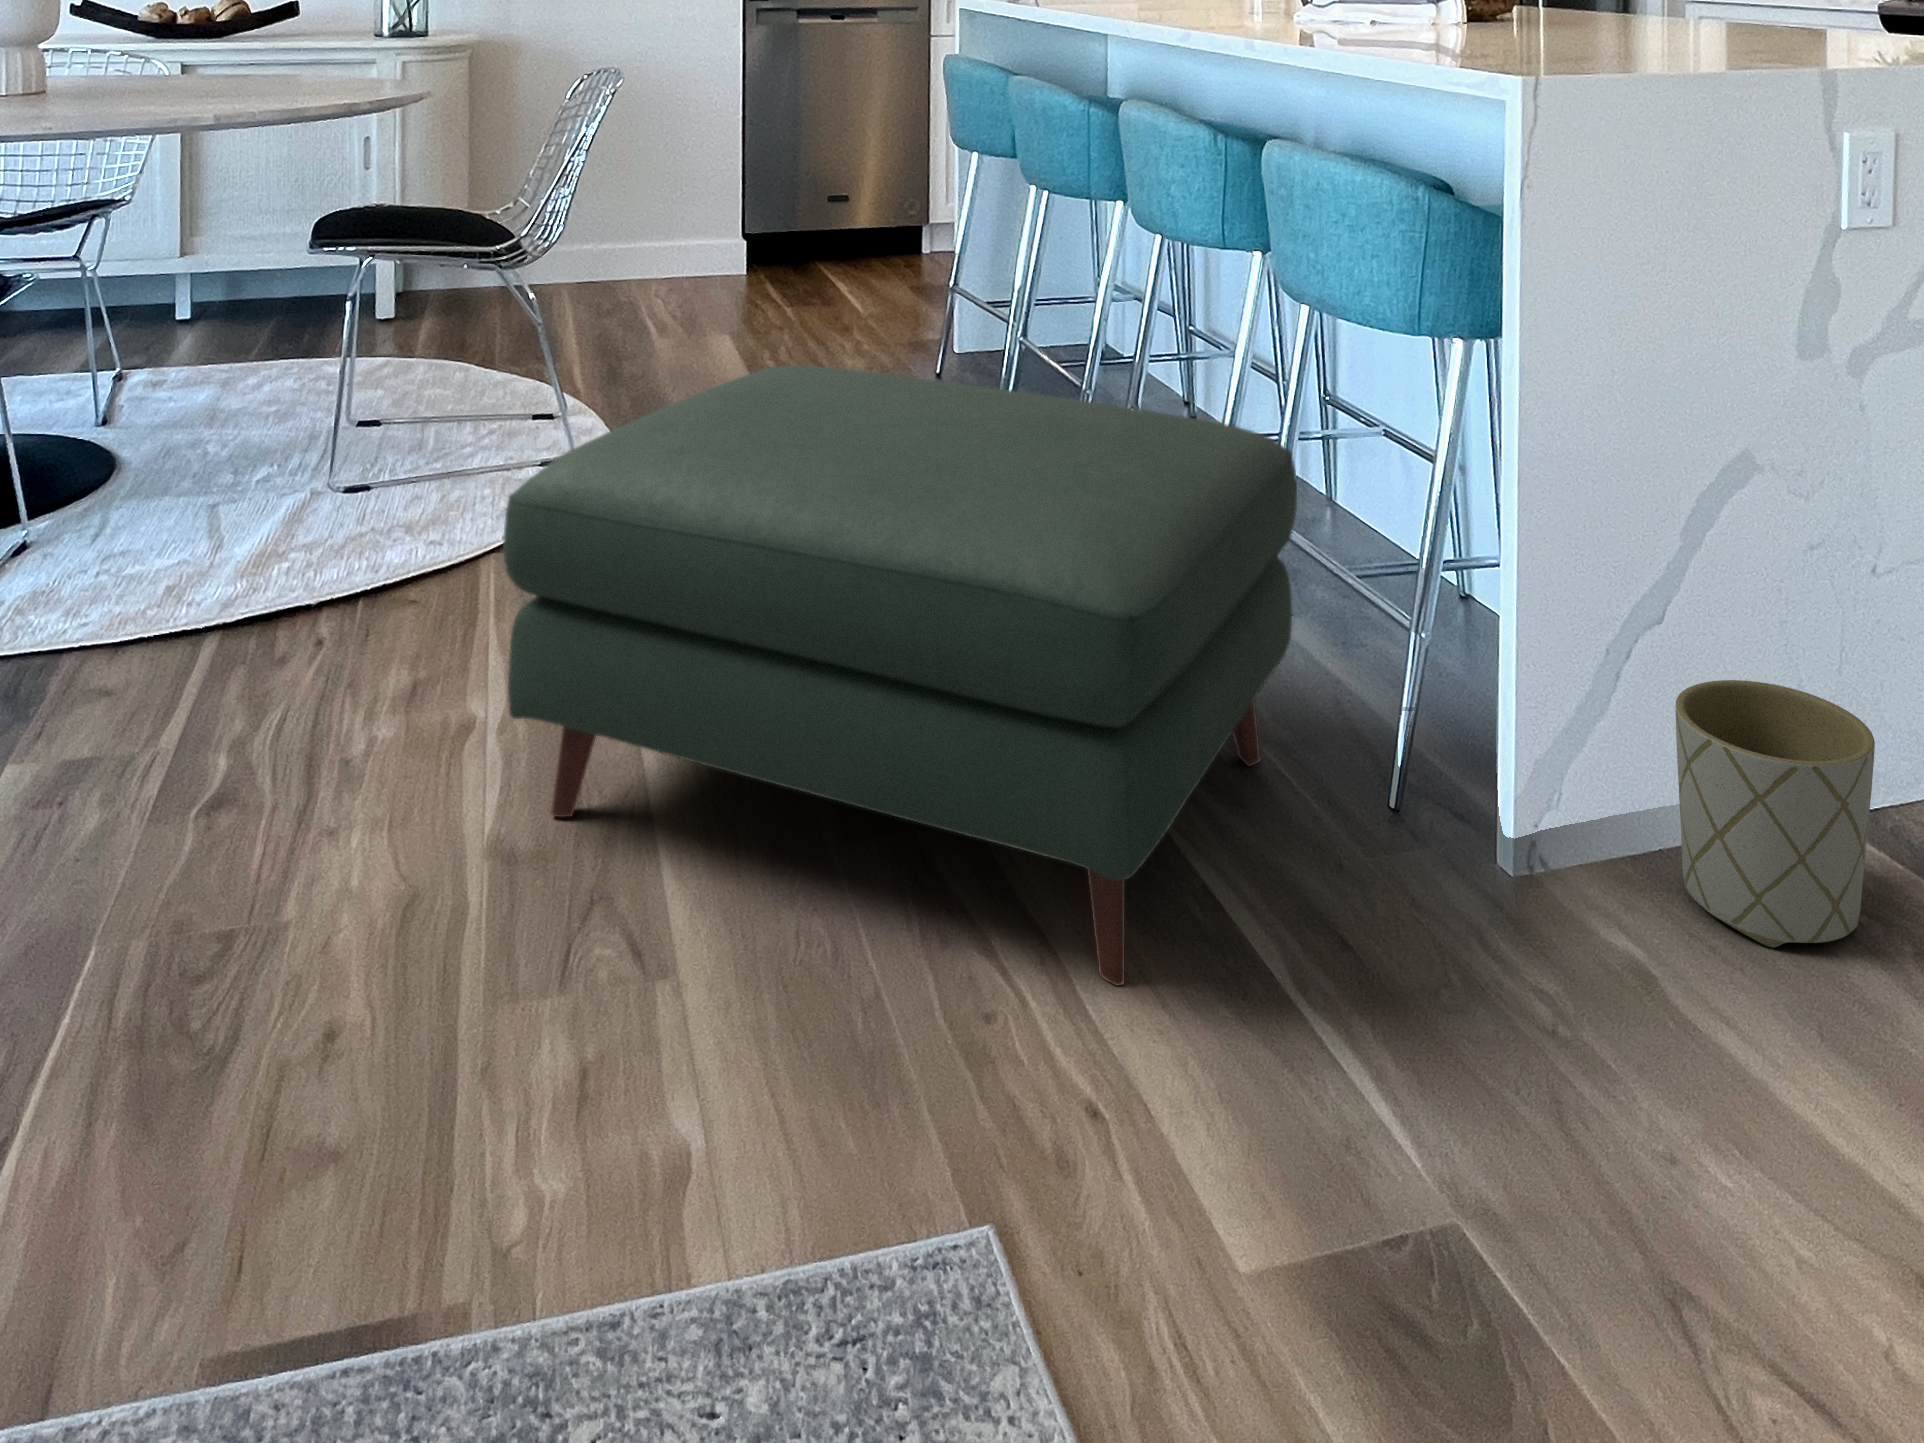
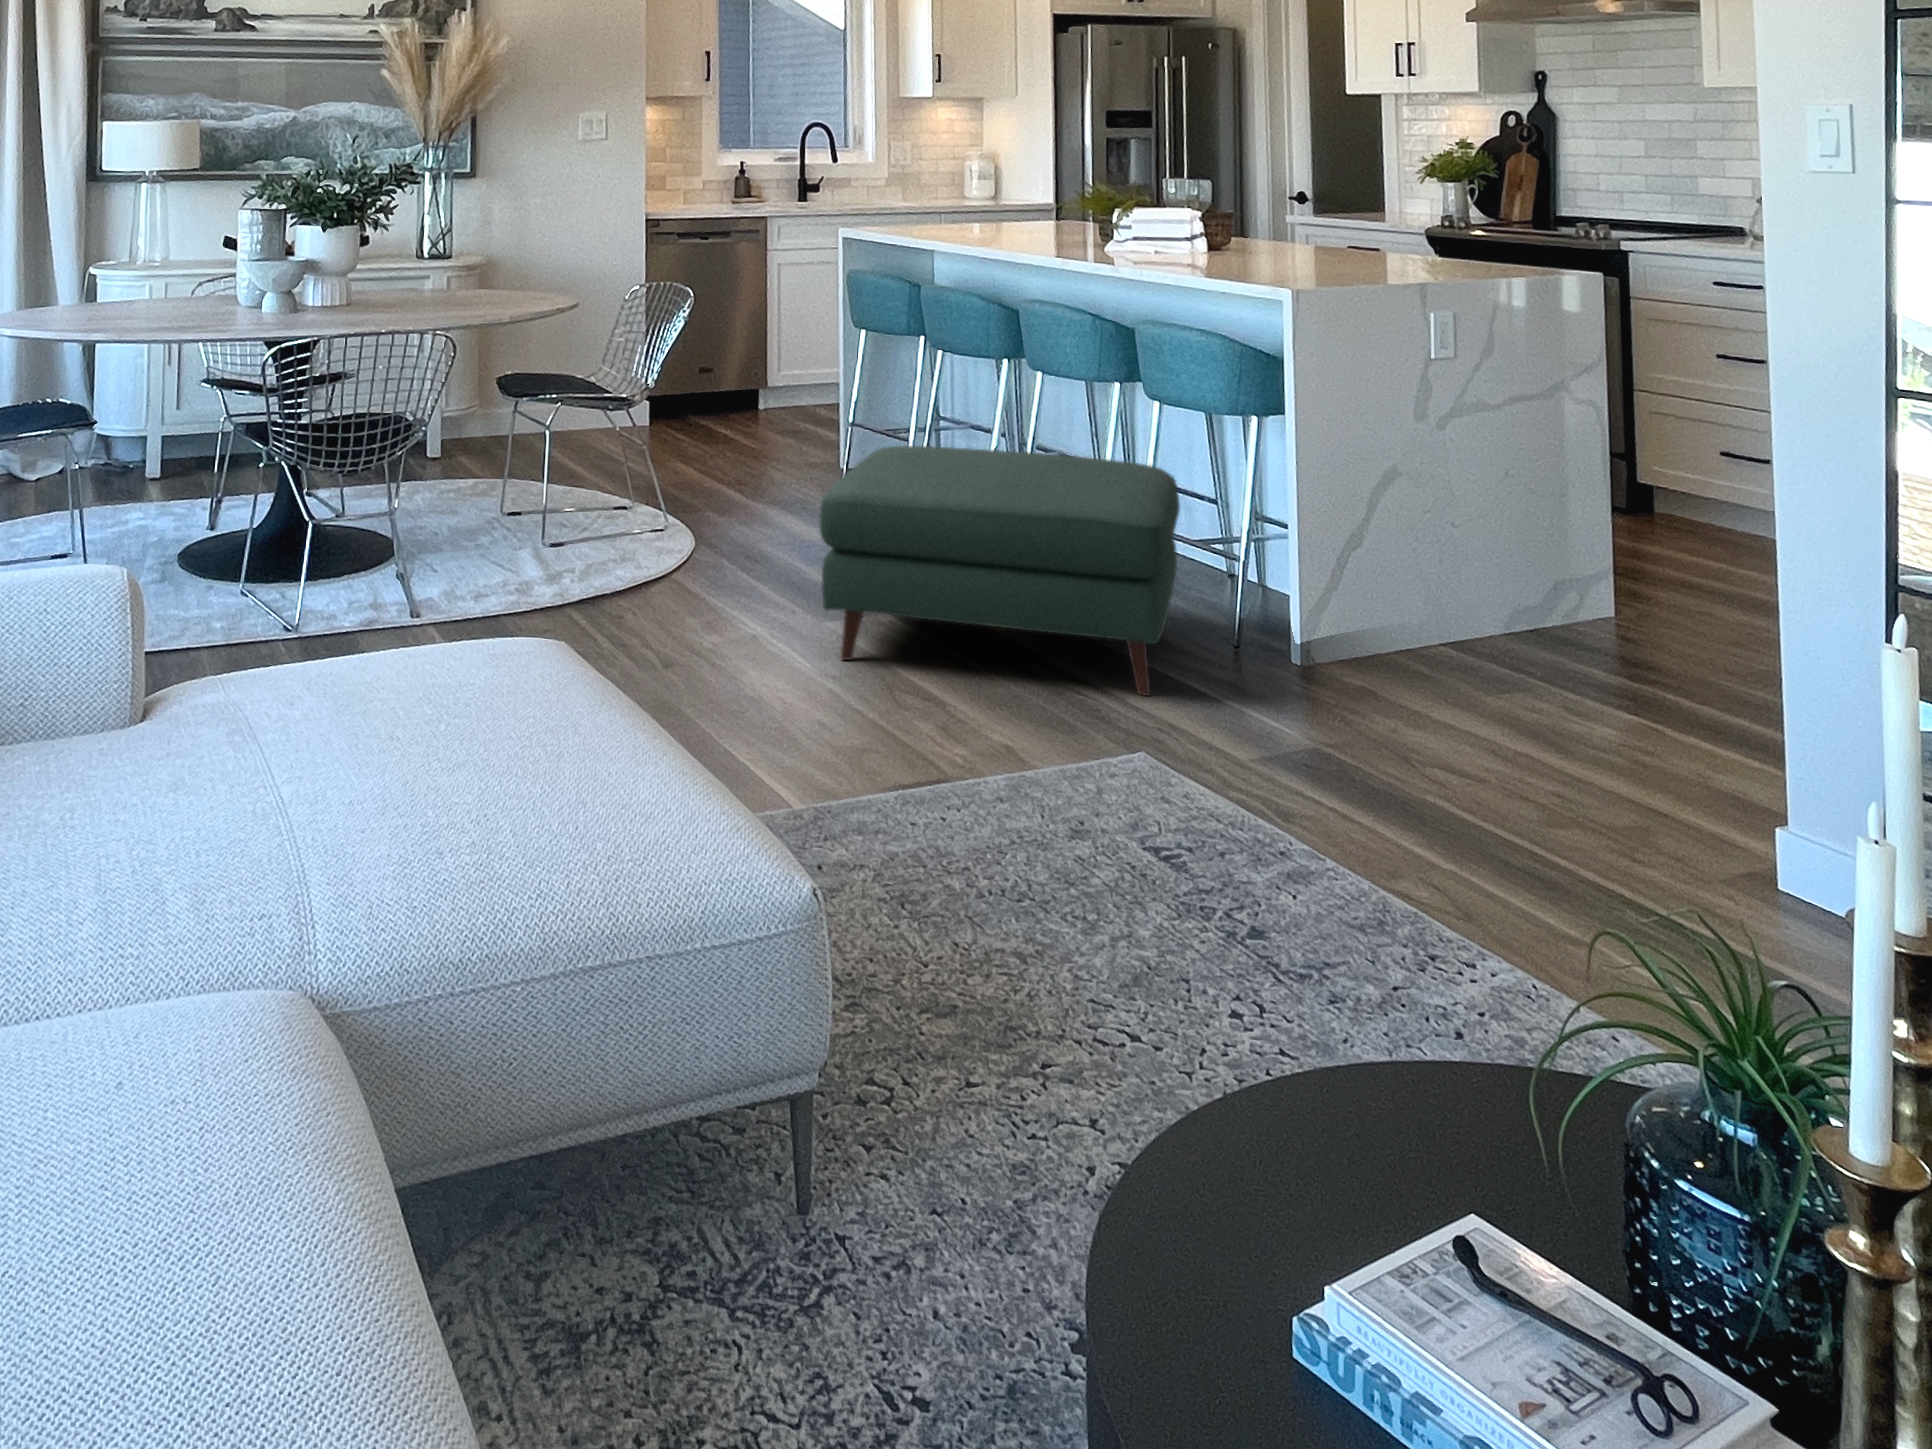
planter: present [1675,680,1875,948] -> none [1371,570,1459,677]

